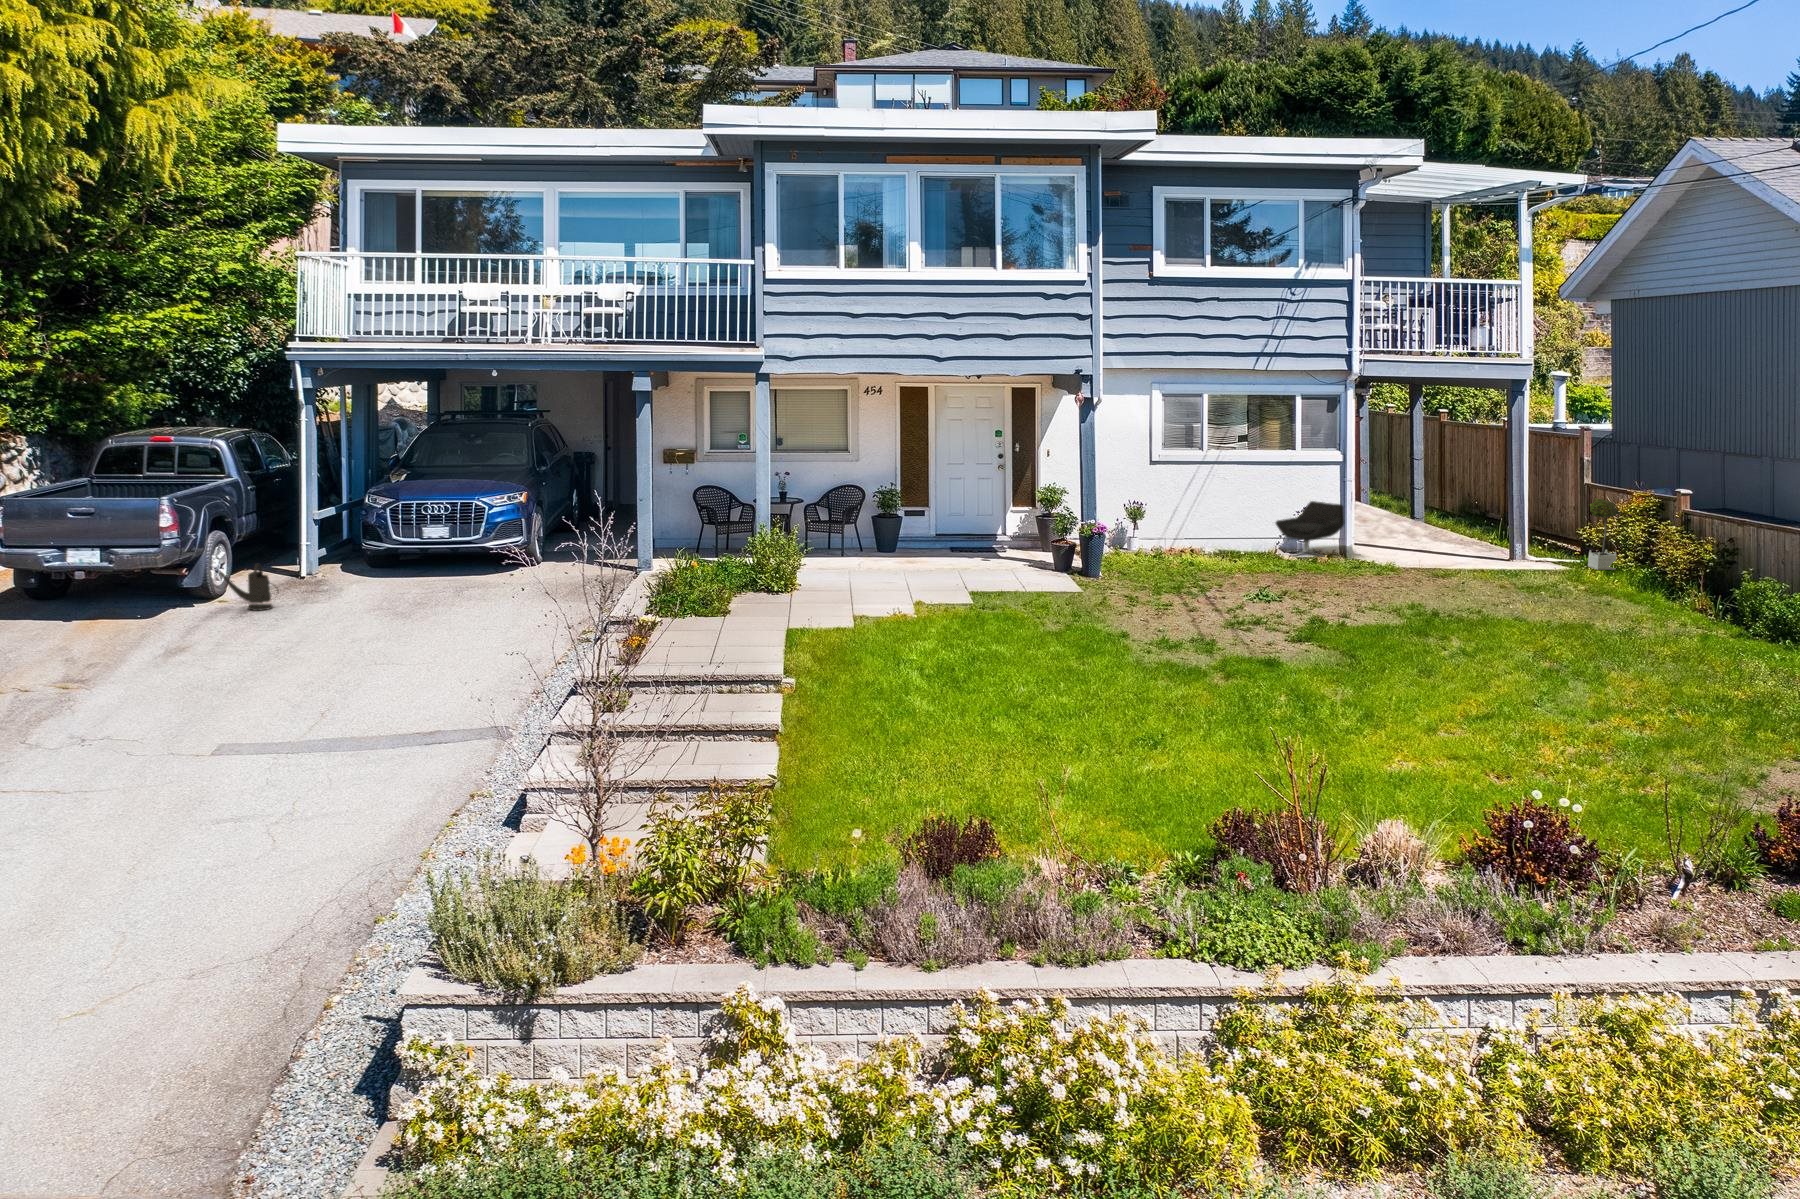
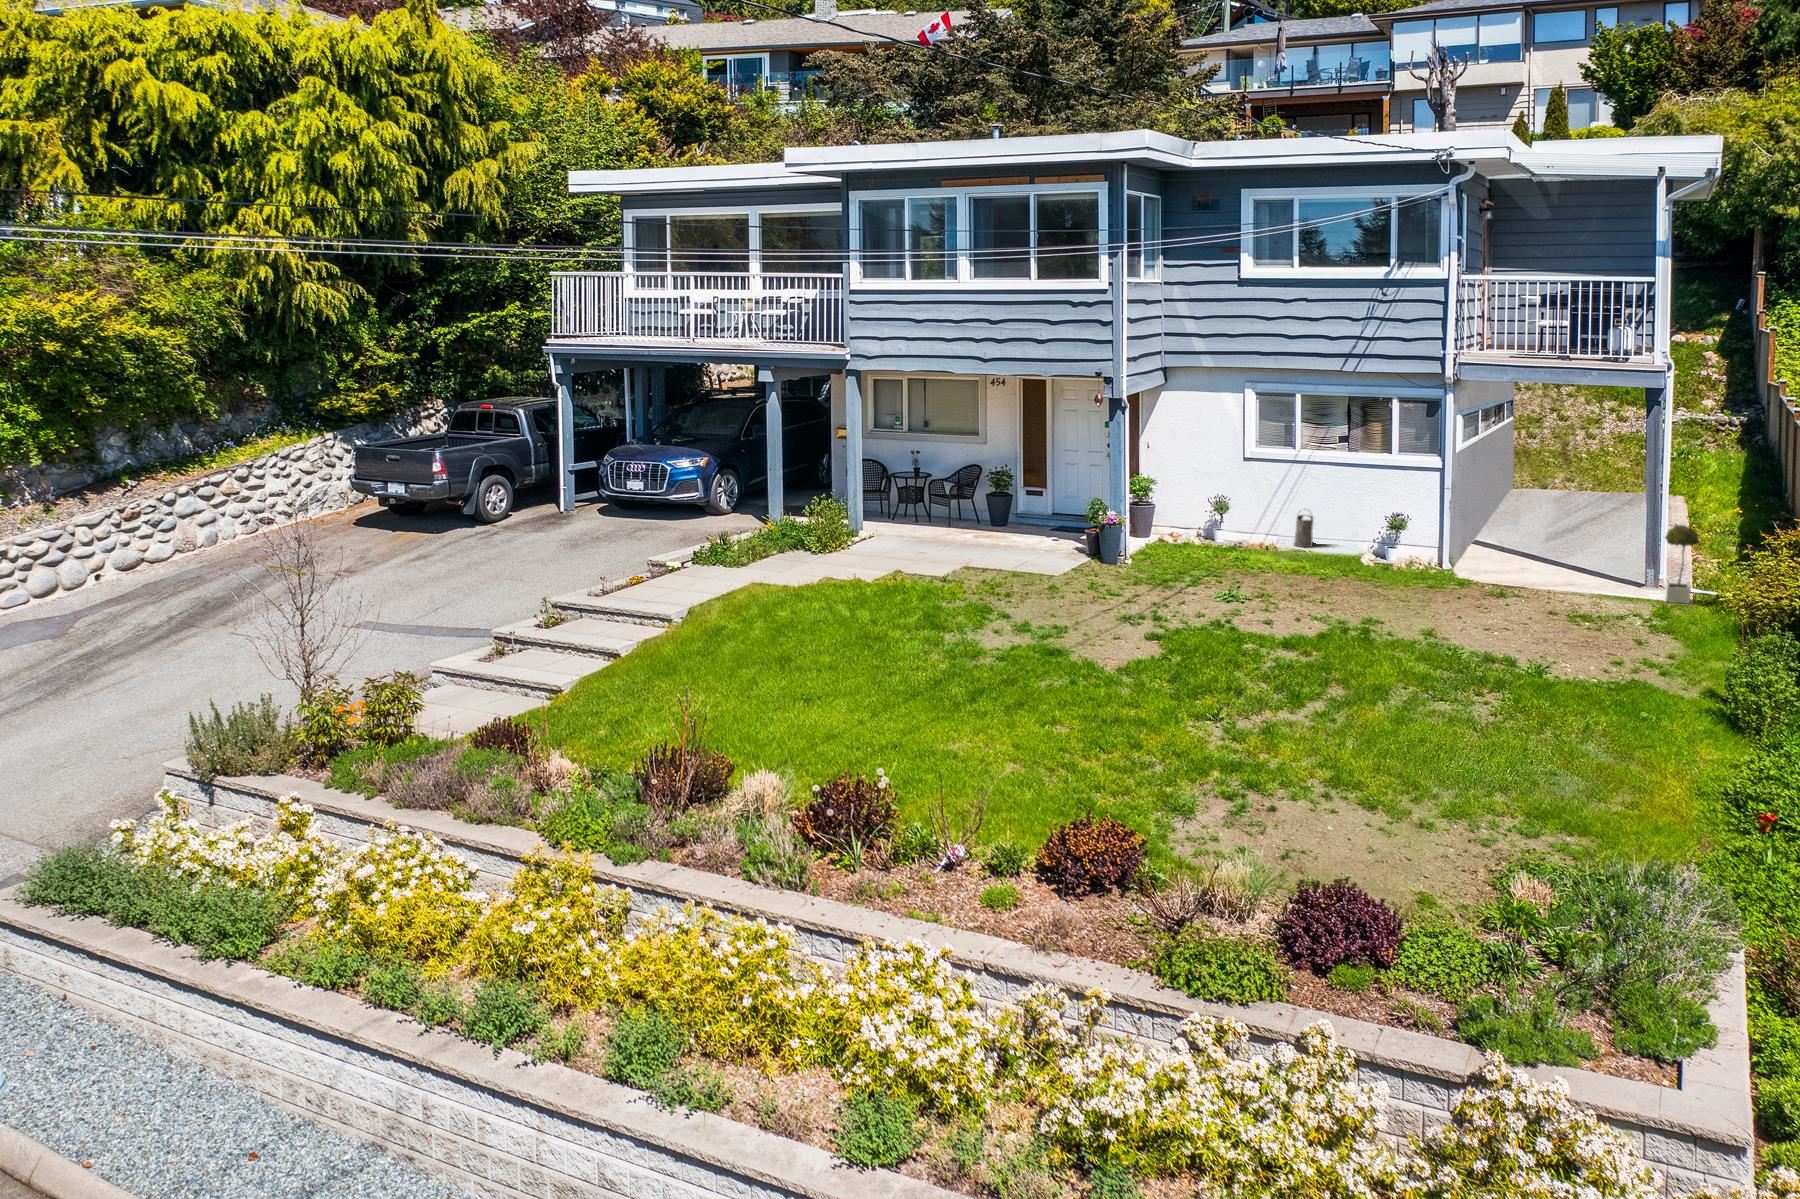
lounge chair: present [1276,501,1344,554] -> none [1346,504,1417,561]
watering can: present [219,564,278,611] -> present [1294,513,1313,547]

